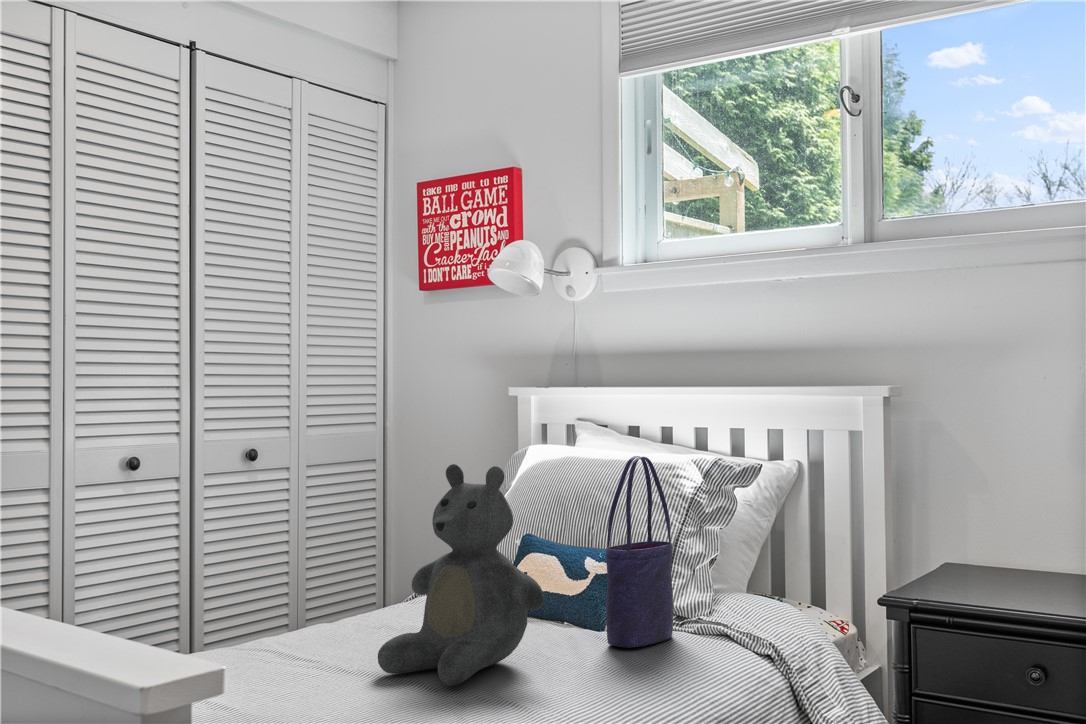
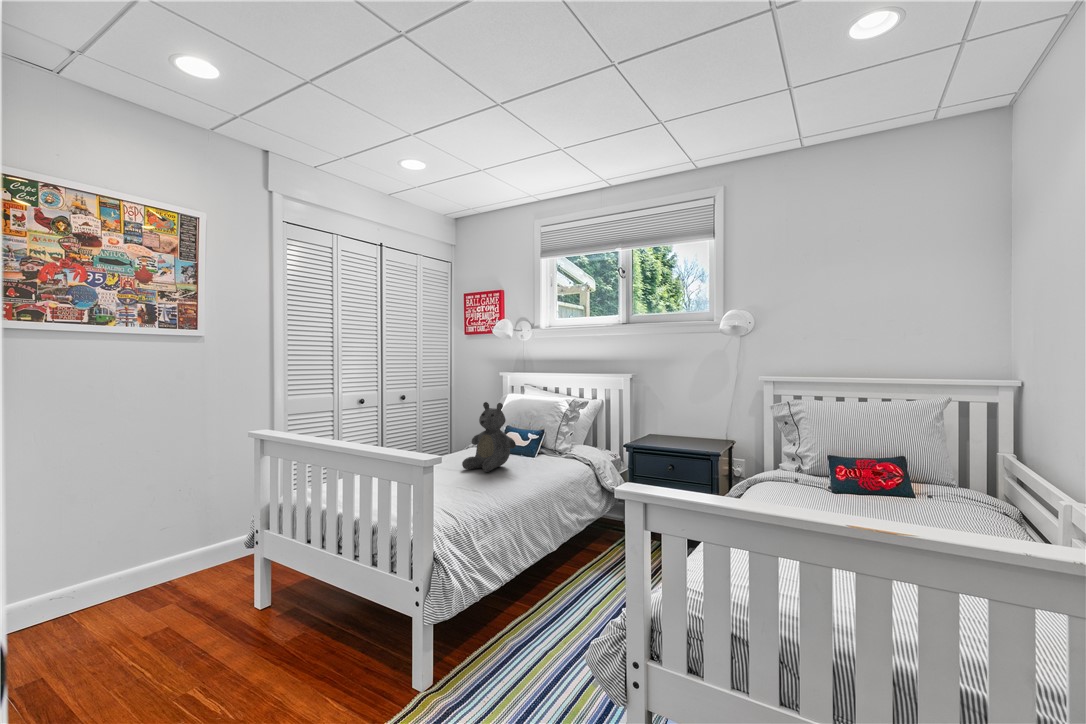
tote bag: present [606,456,673,648] -> none [536,399,557,462]

